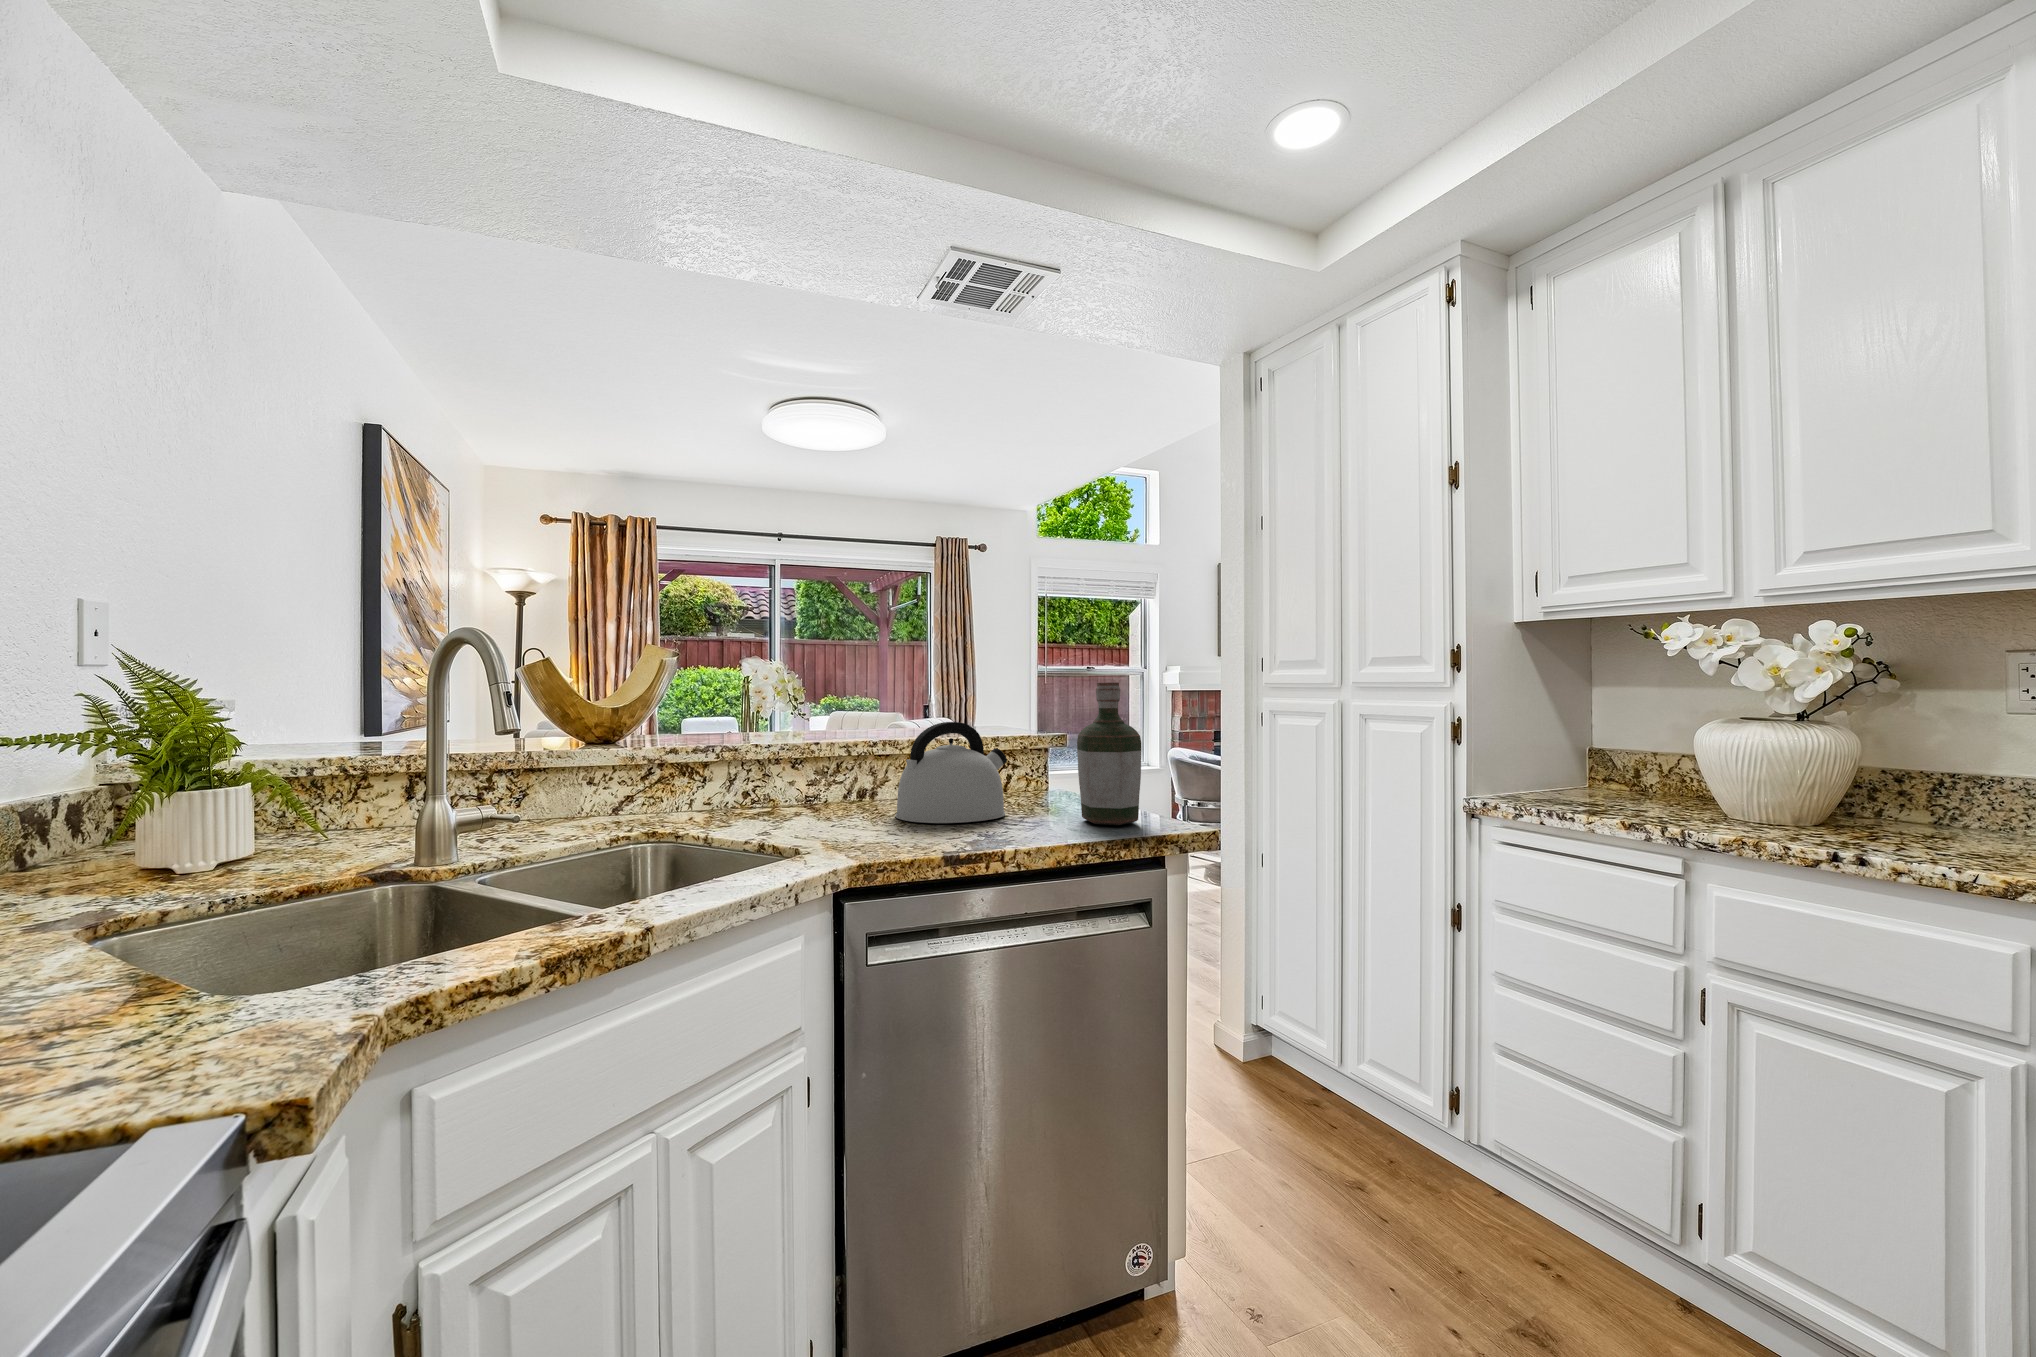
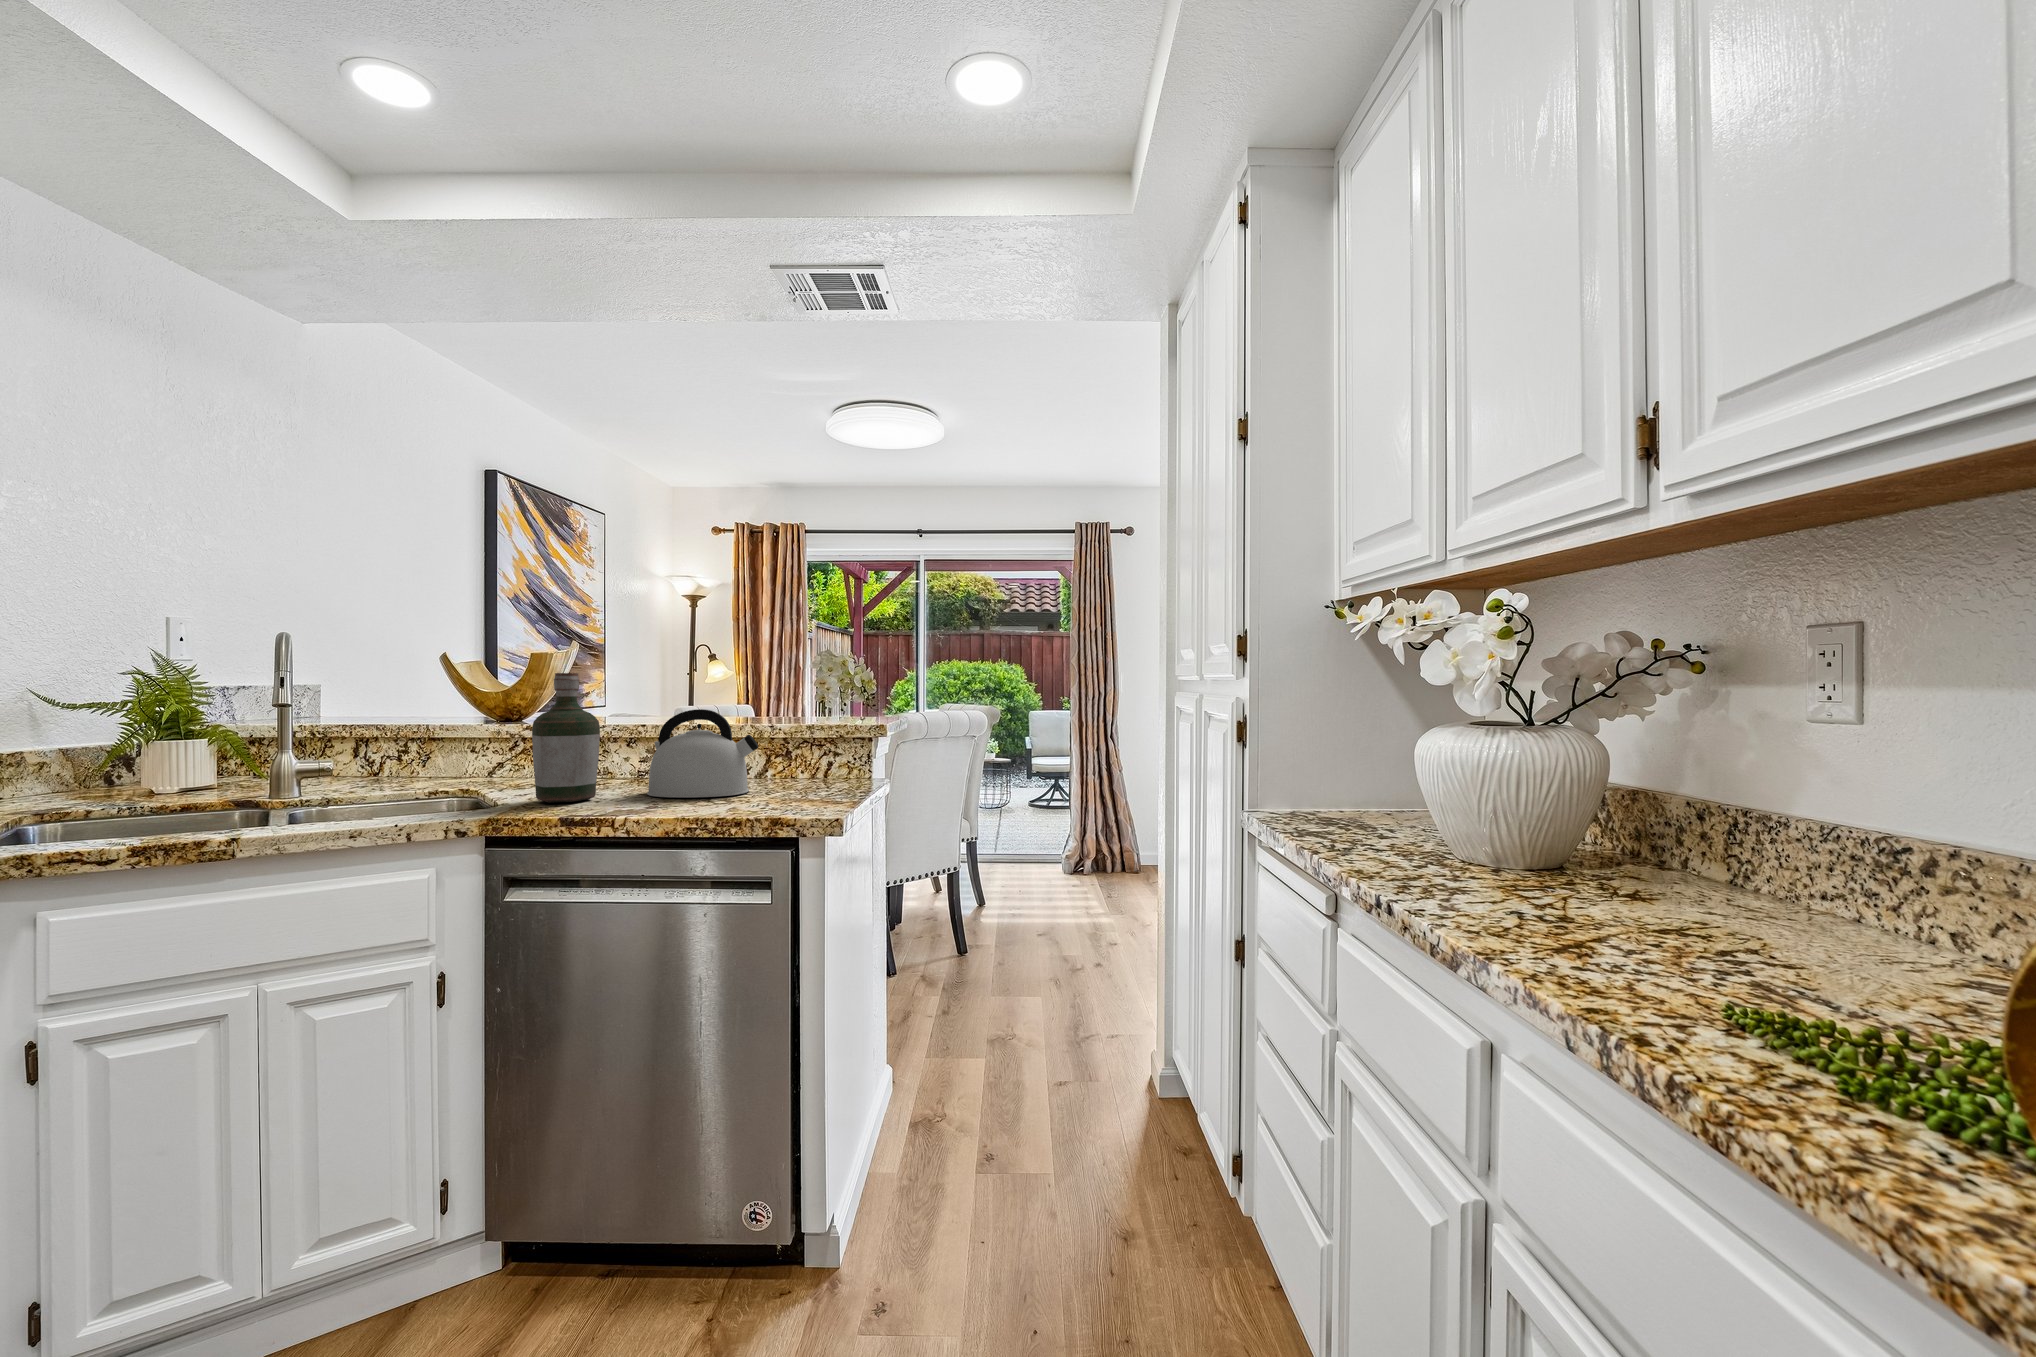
bottle: present [1077,683,1141,825] -> present [532,673,600,803]

